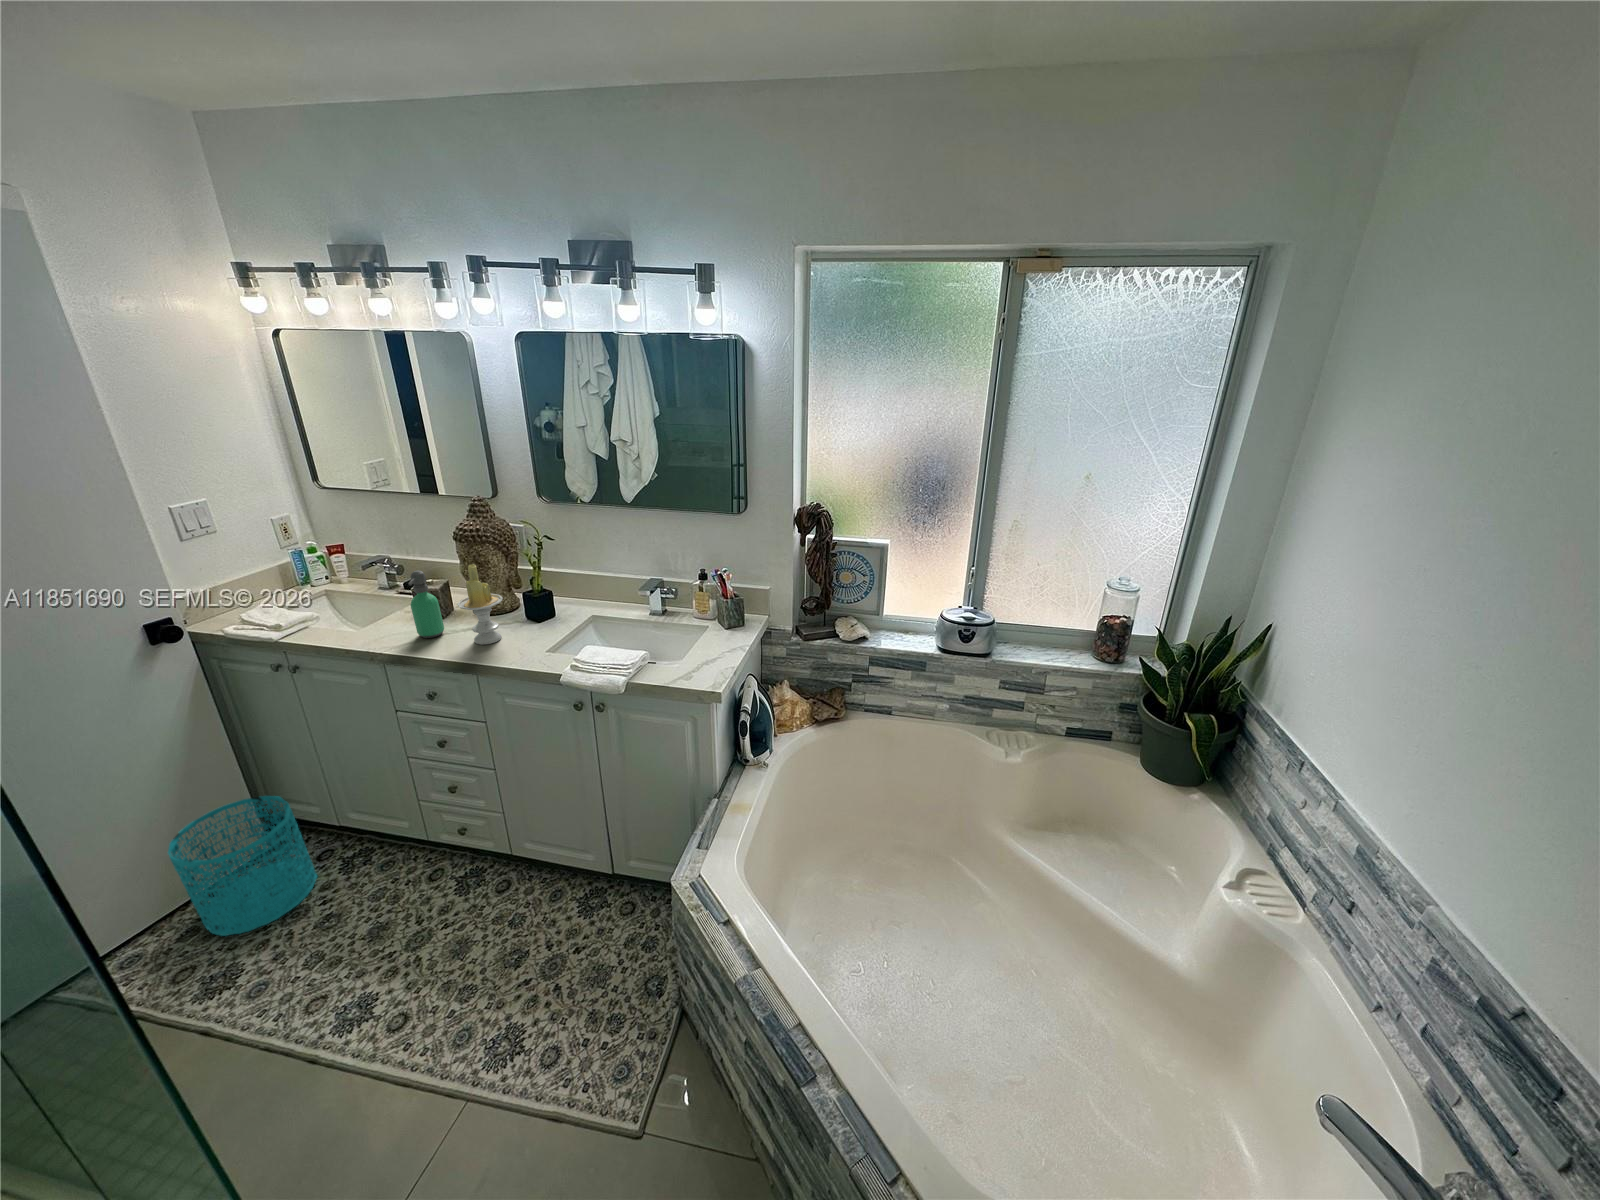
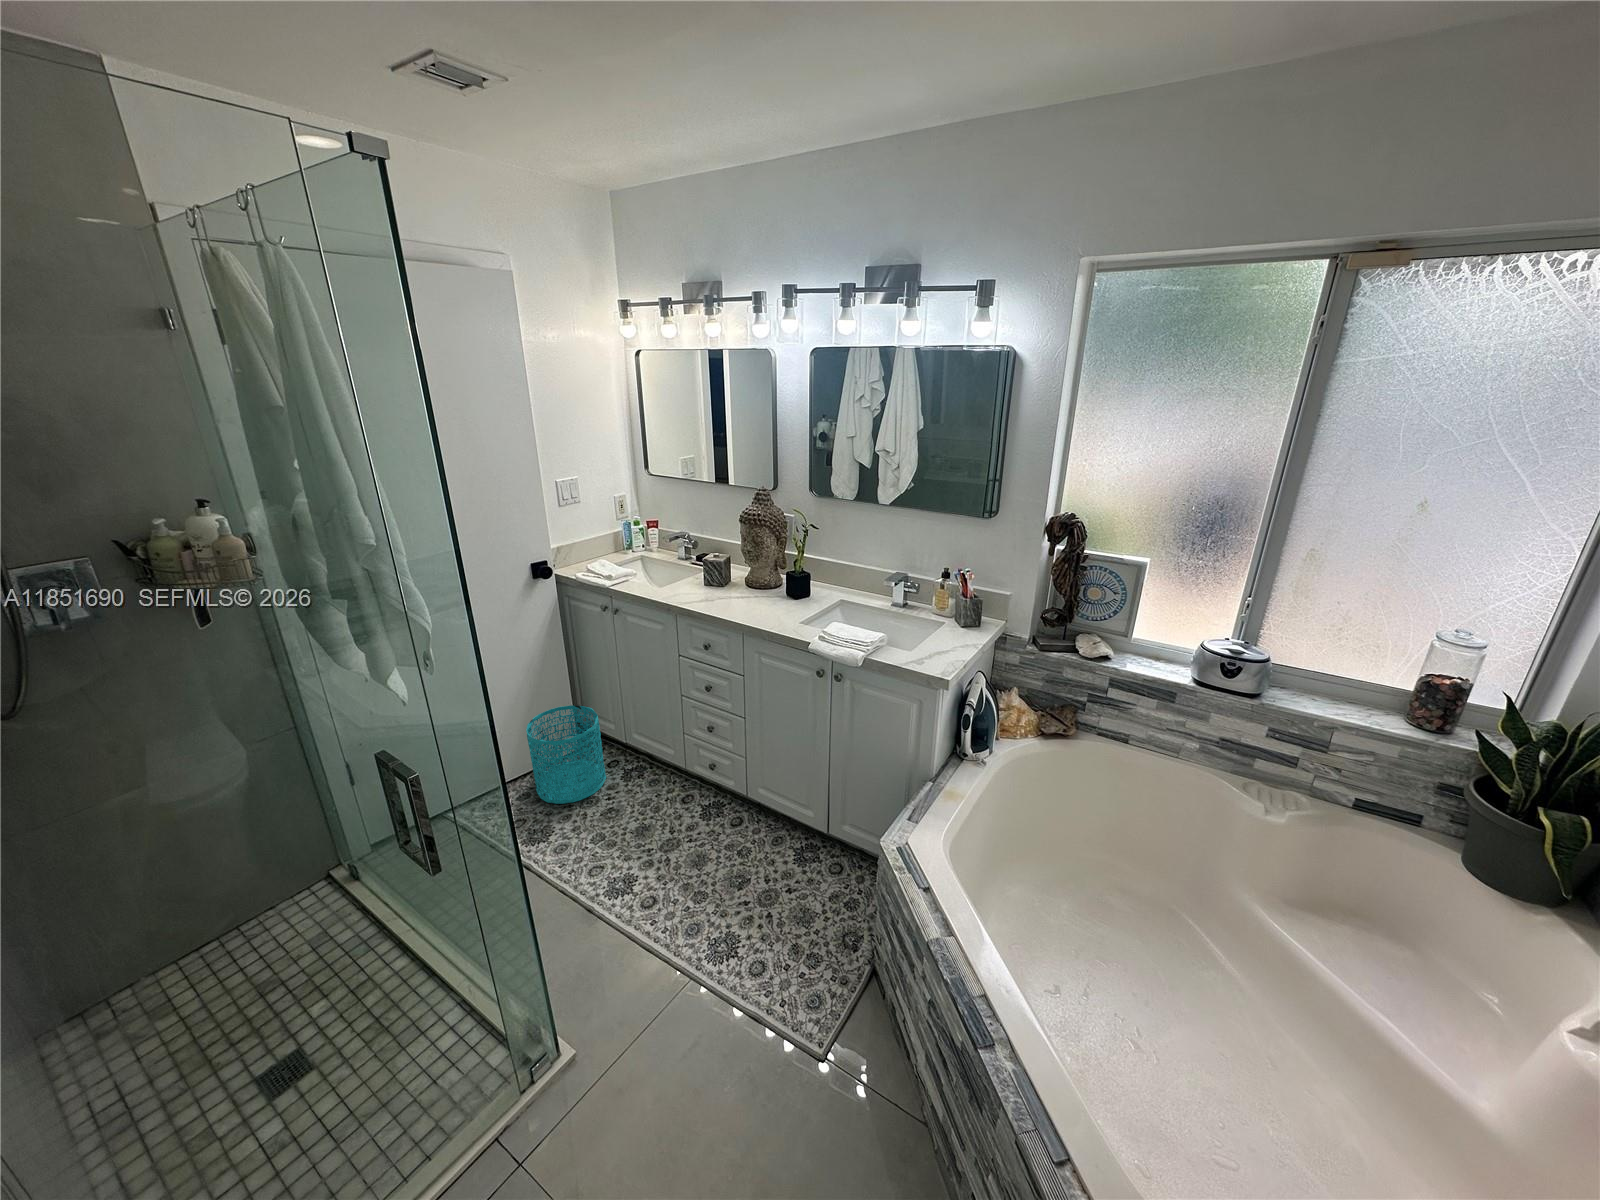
candle: present [457,564,503,645] -> none [734,542,768,611]
soap dispenser: present [409,570,444,638] -> none [700,544,720,601]

